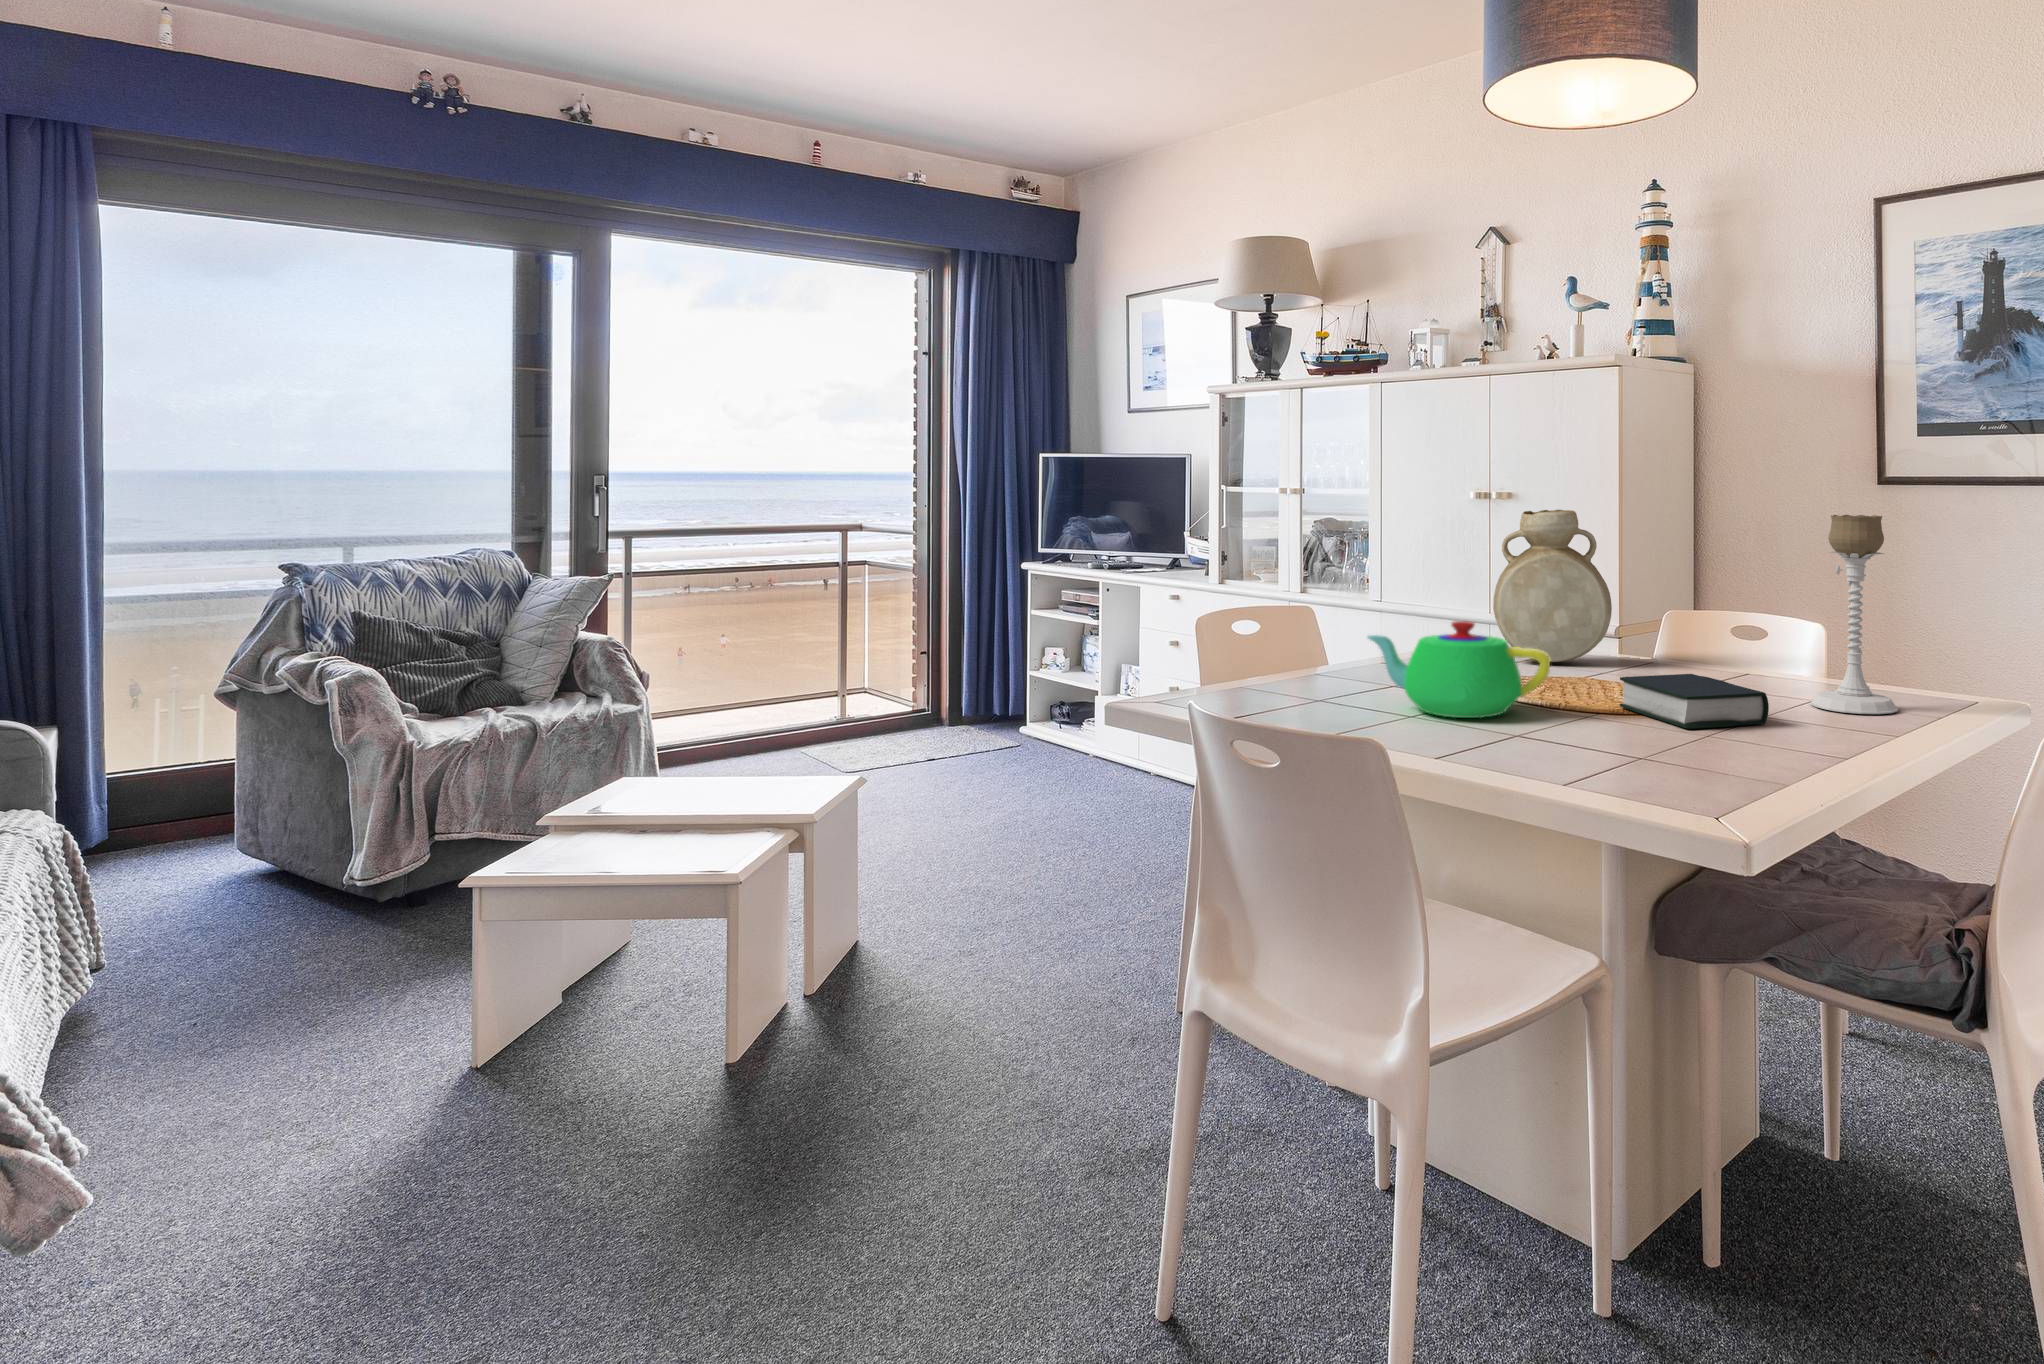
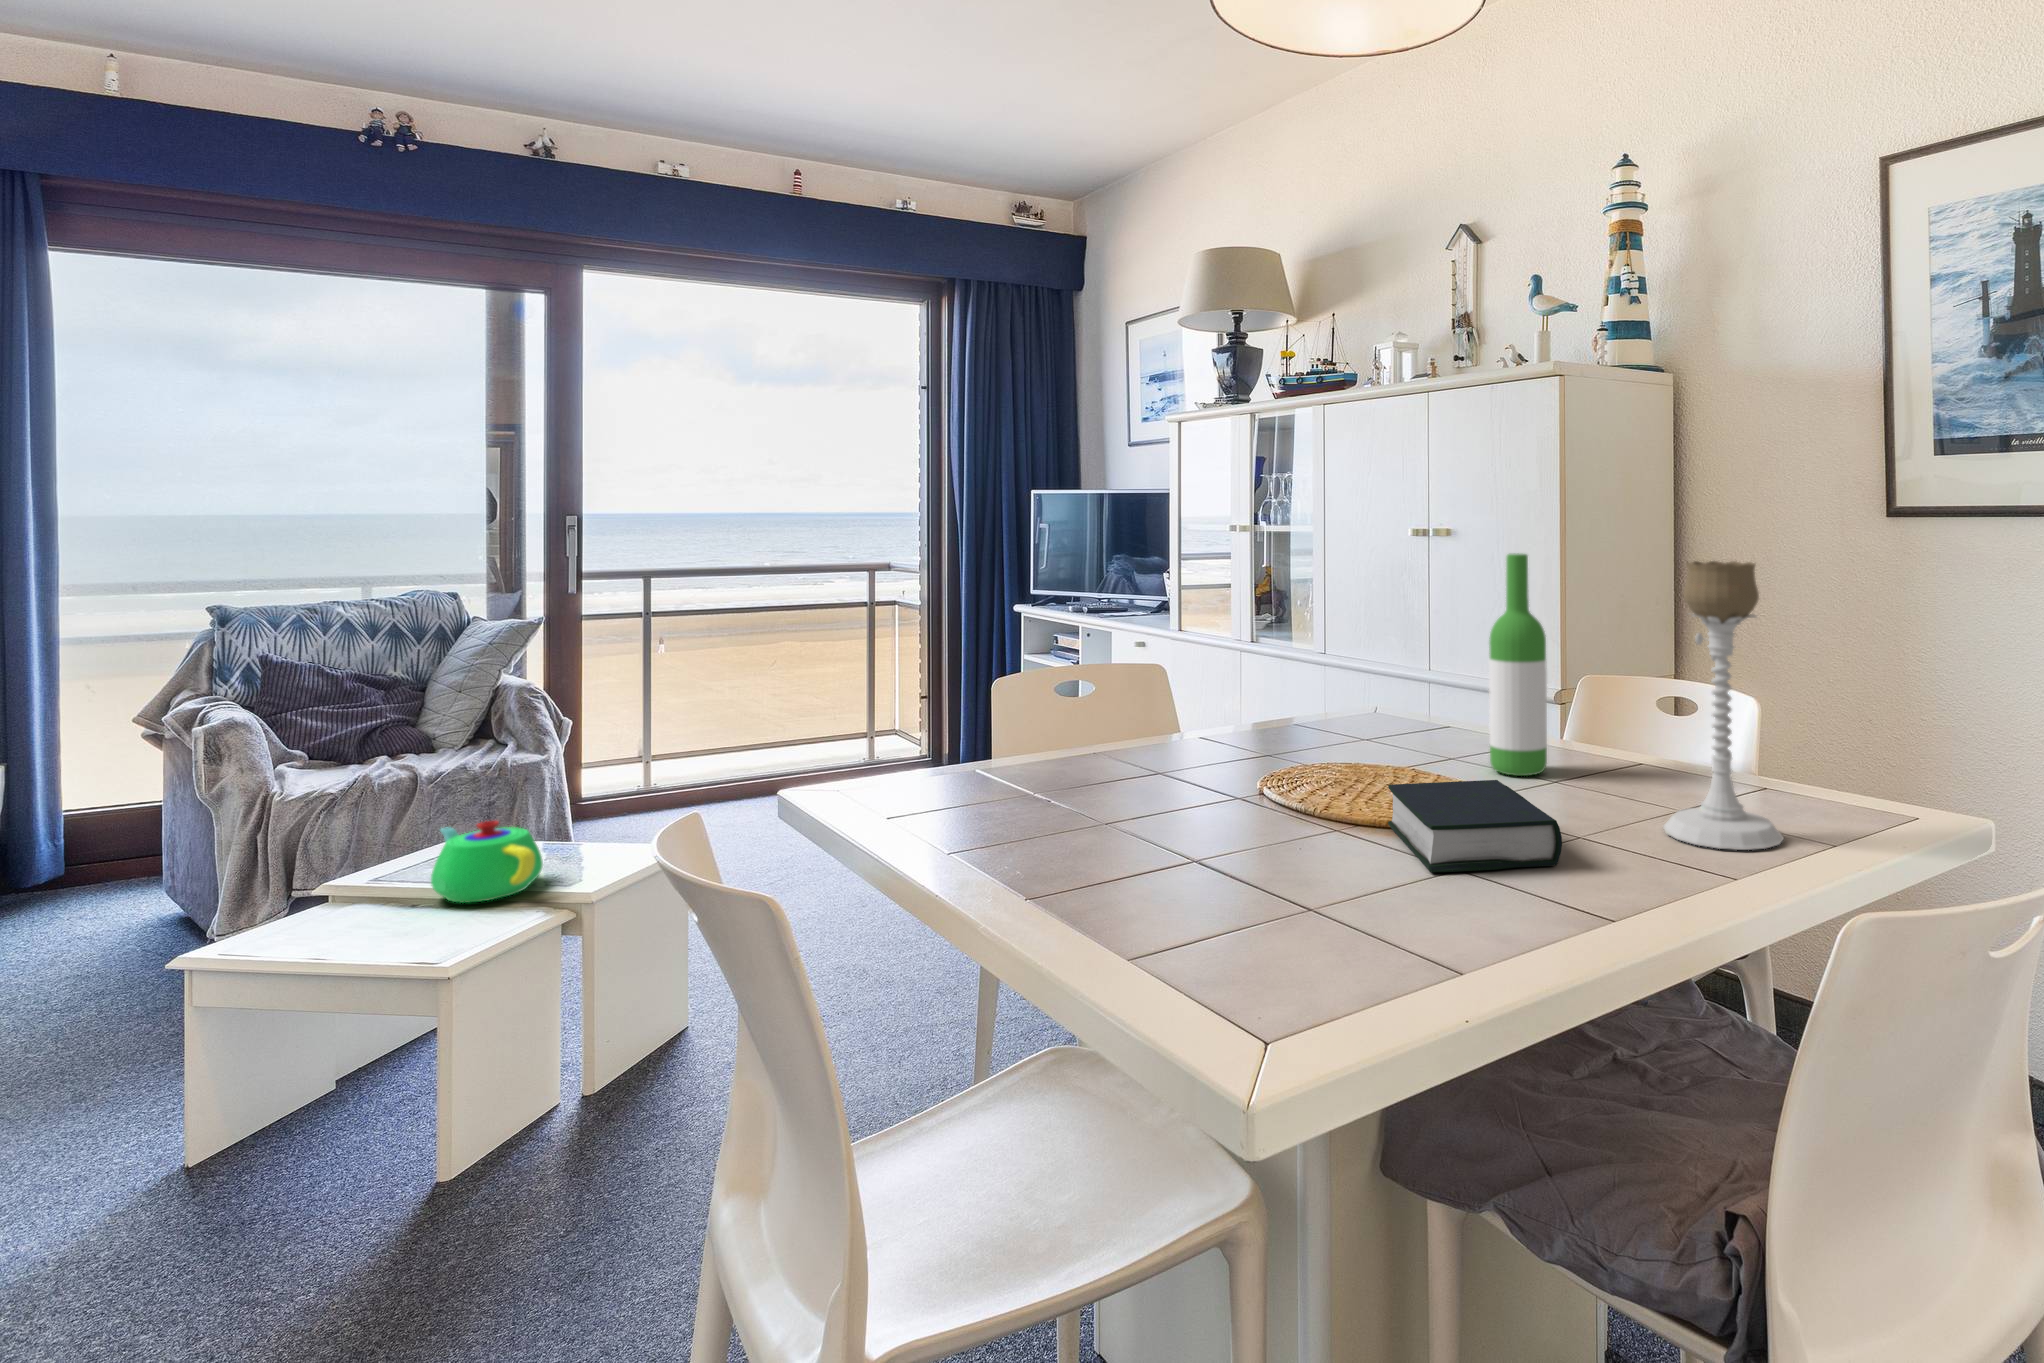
vase: present [1493,510,1612,662] -> none [1326,550,1471,744]
wine bottle: none [1644,511,1690,679] -> present [1489,553,1547,776]
teapot: present [1368,621,1550,718] -> present [431,821,543,903]

